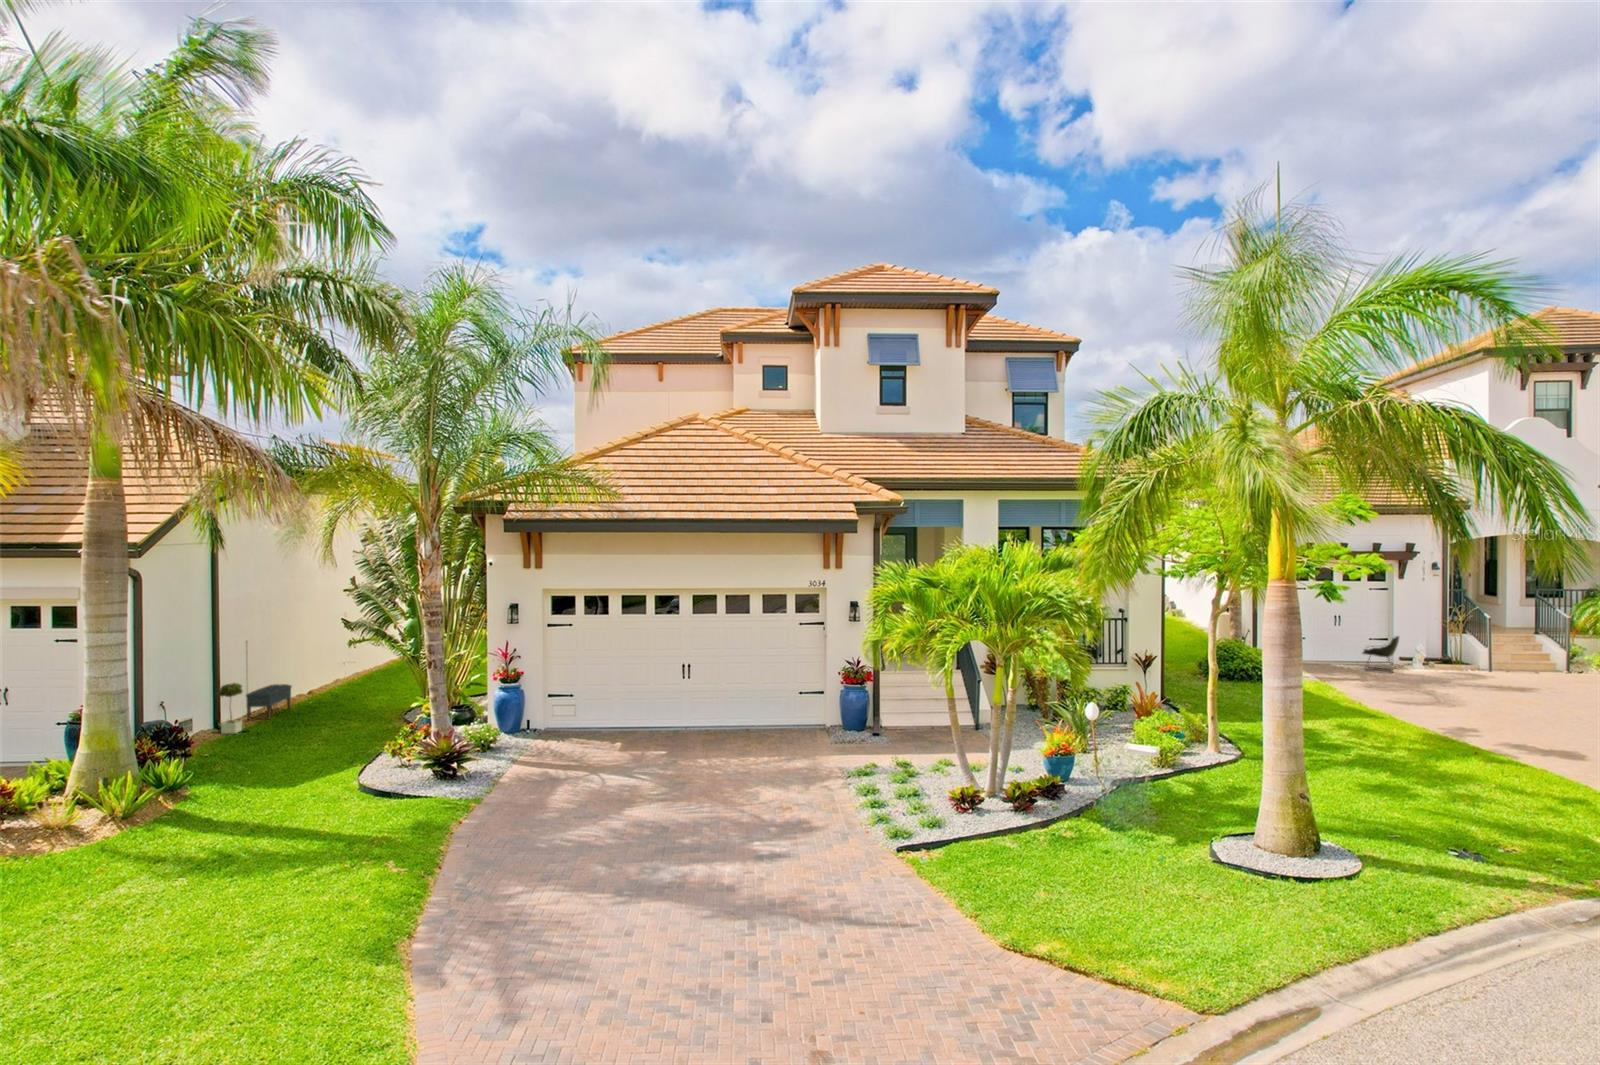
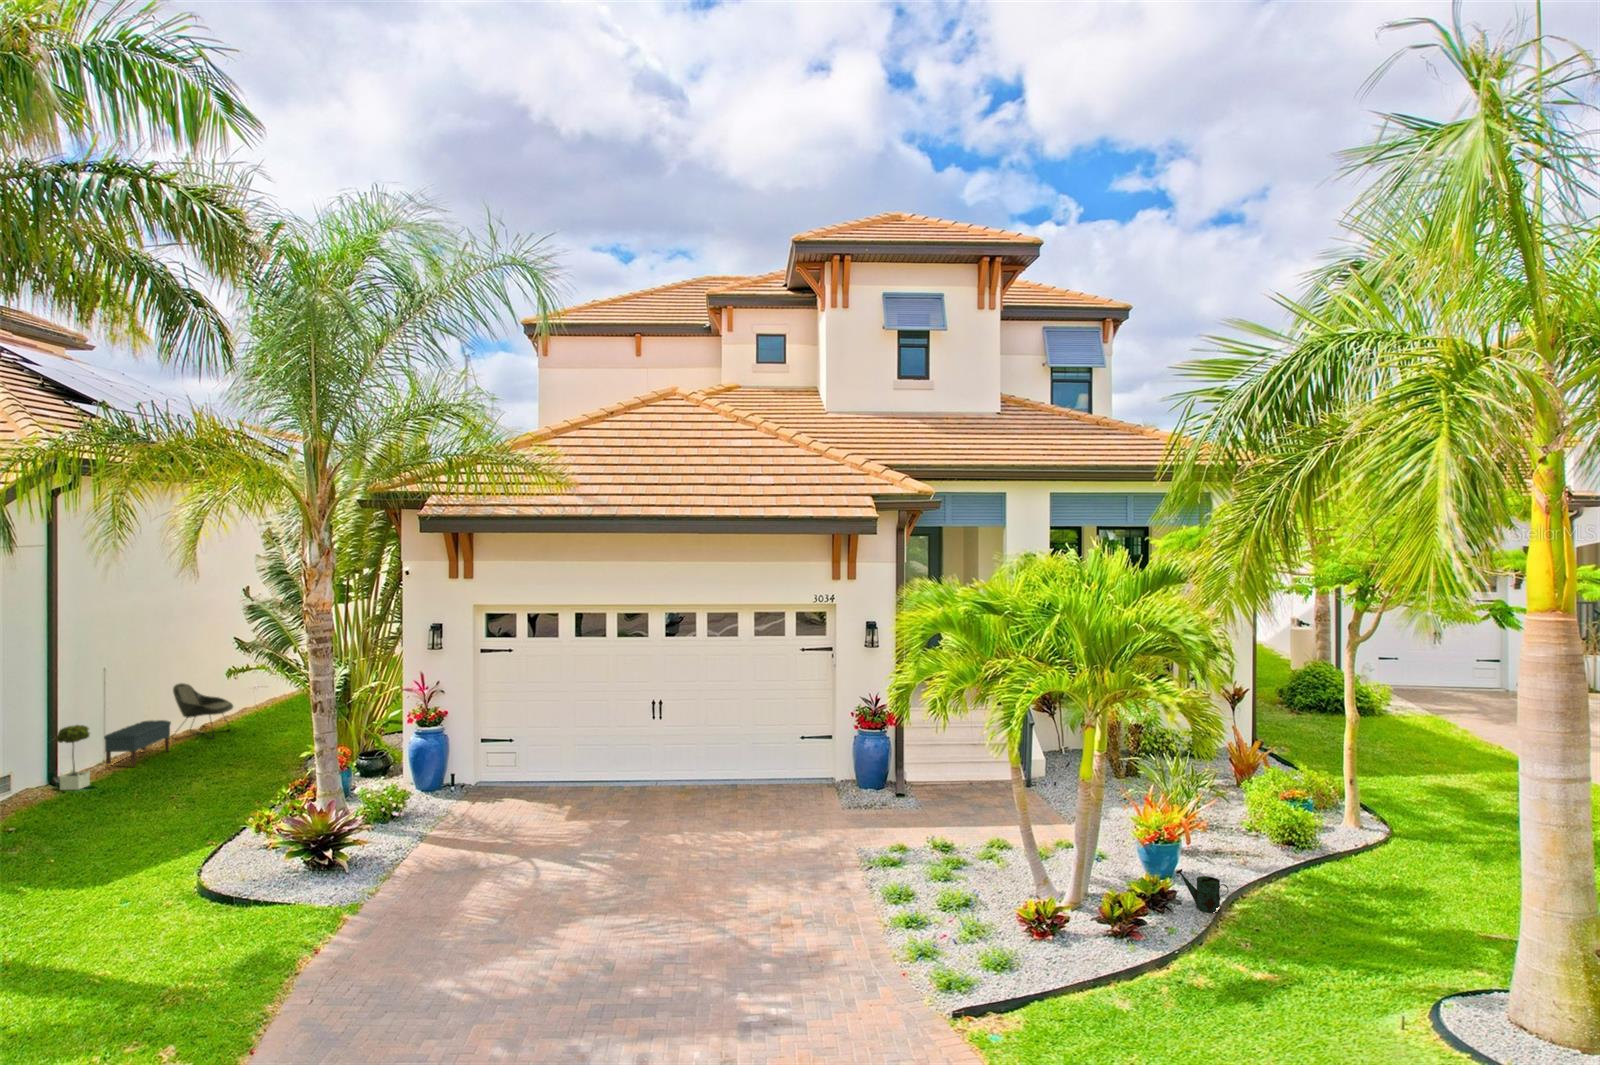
lounge chair: present [1363,636,1399,669] -> present [173,683,233,740]
watering can: none [1066,771,1101,800] -> present [1176,869,1228,913]

